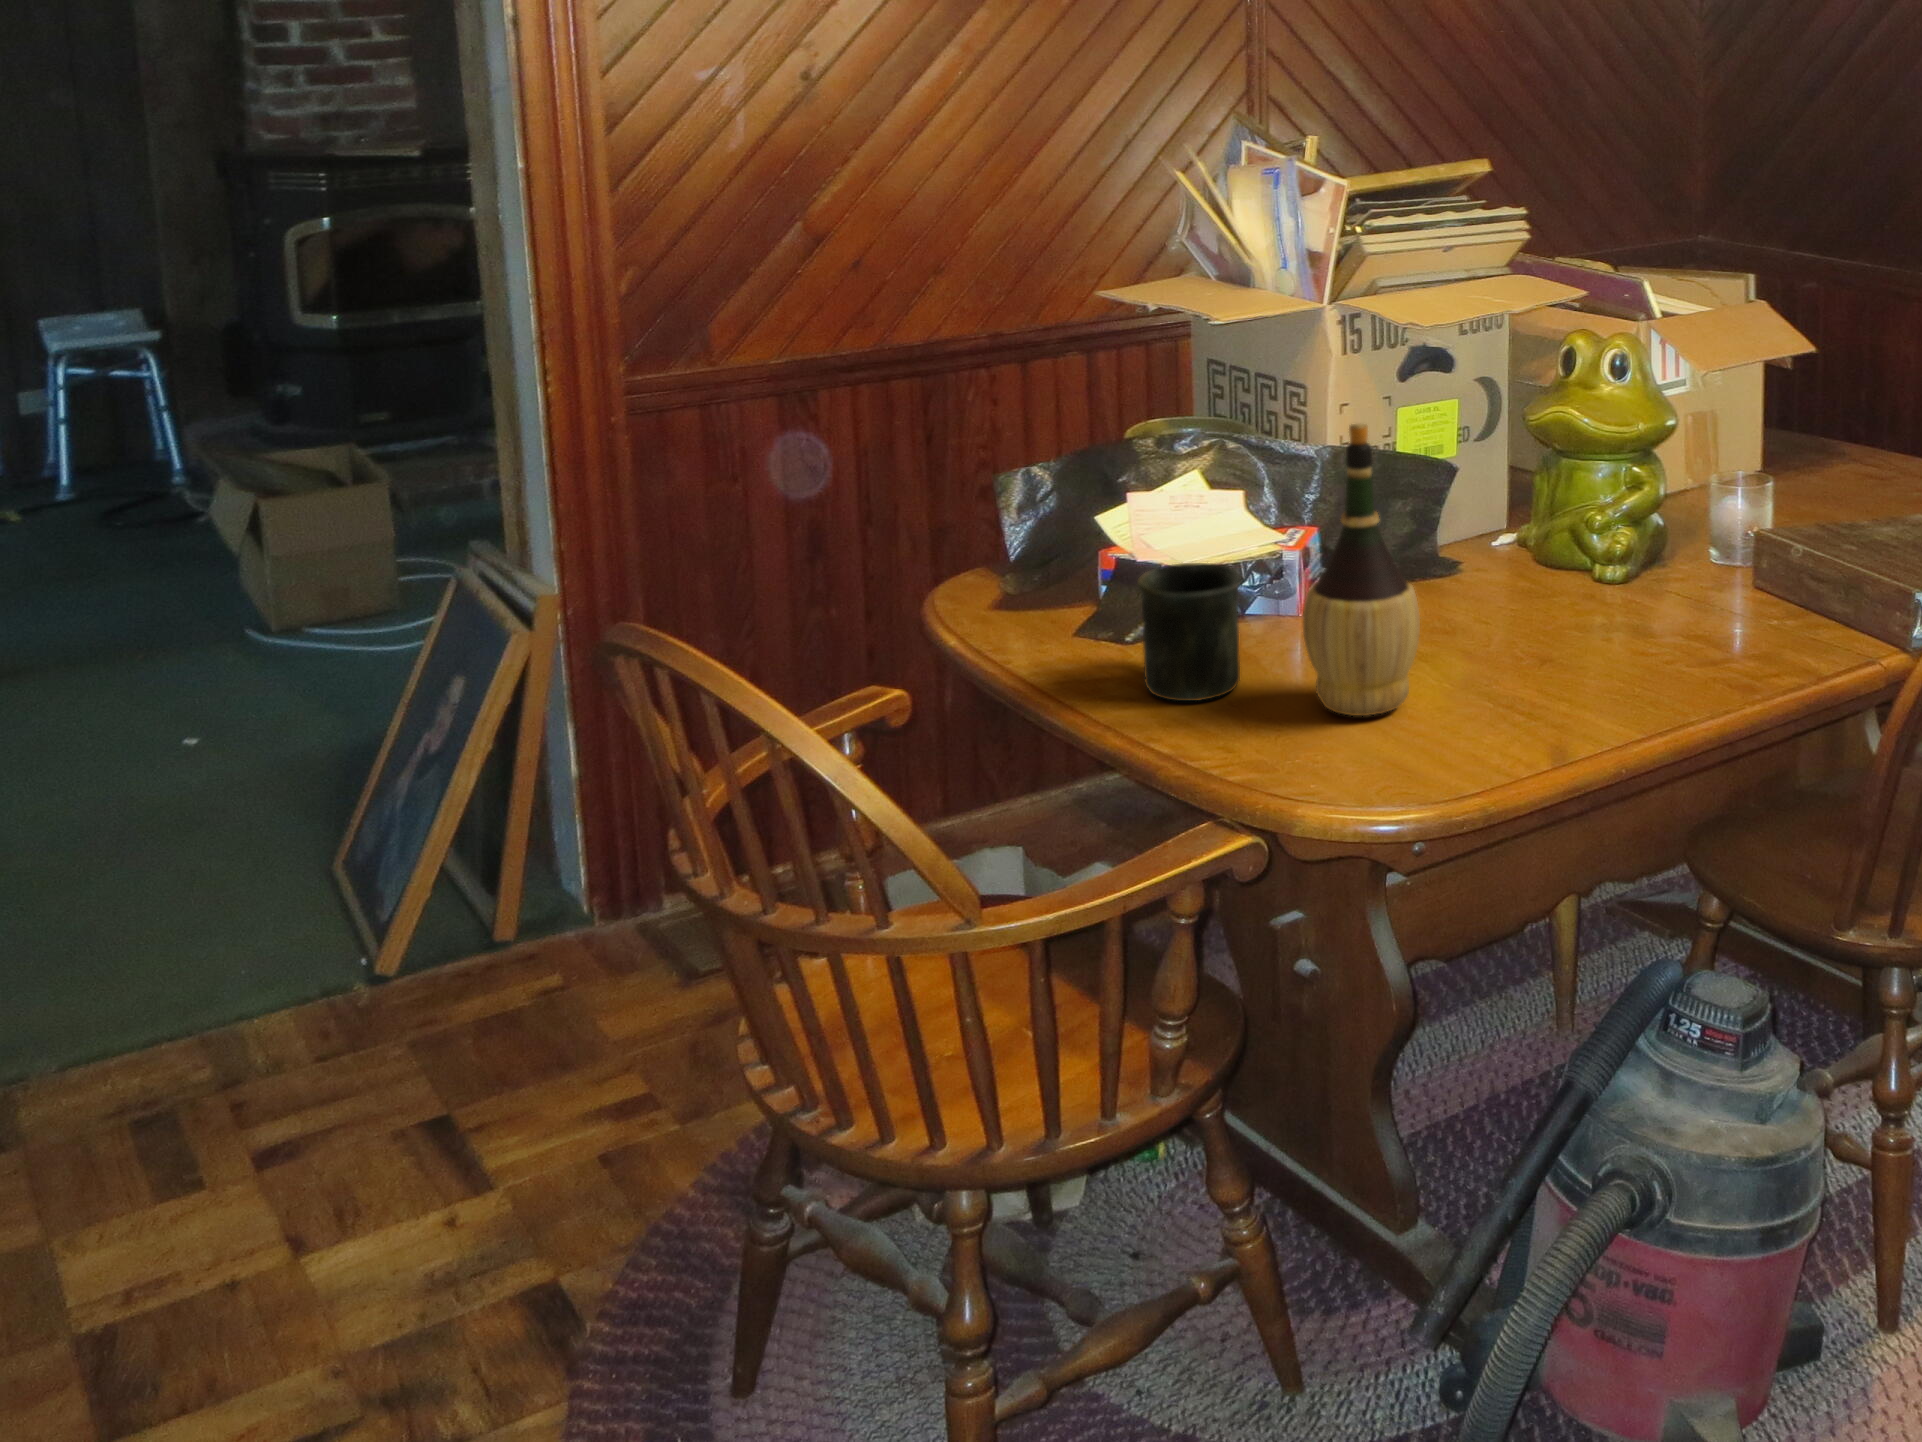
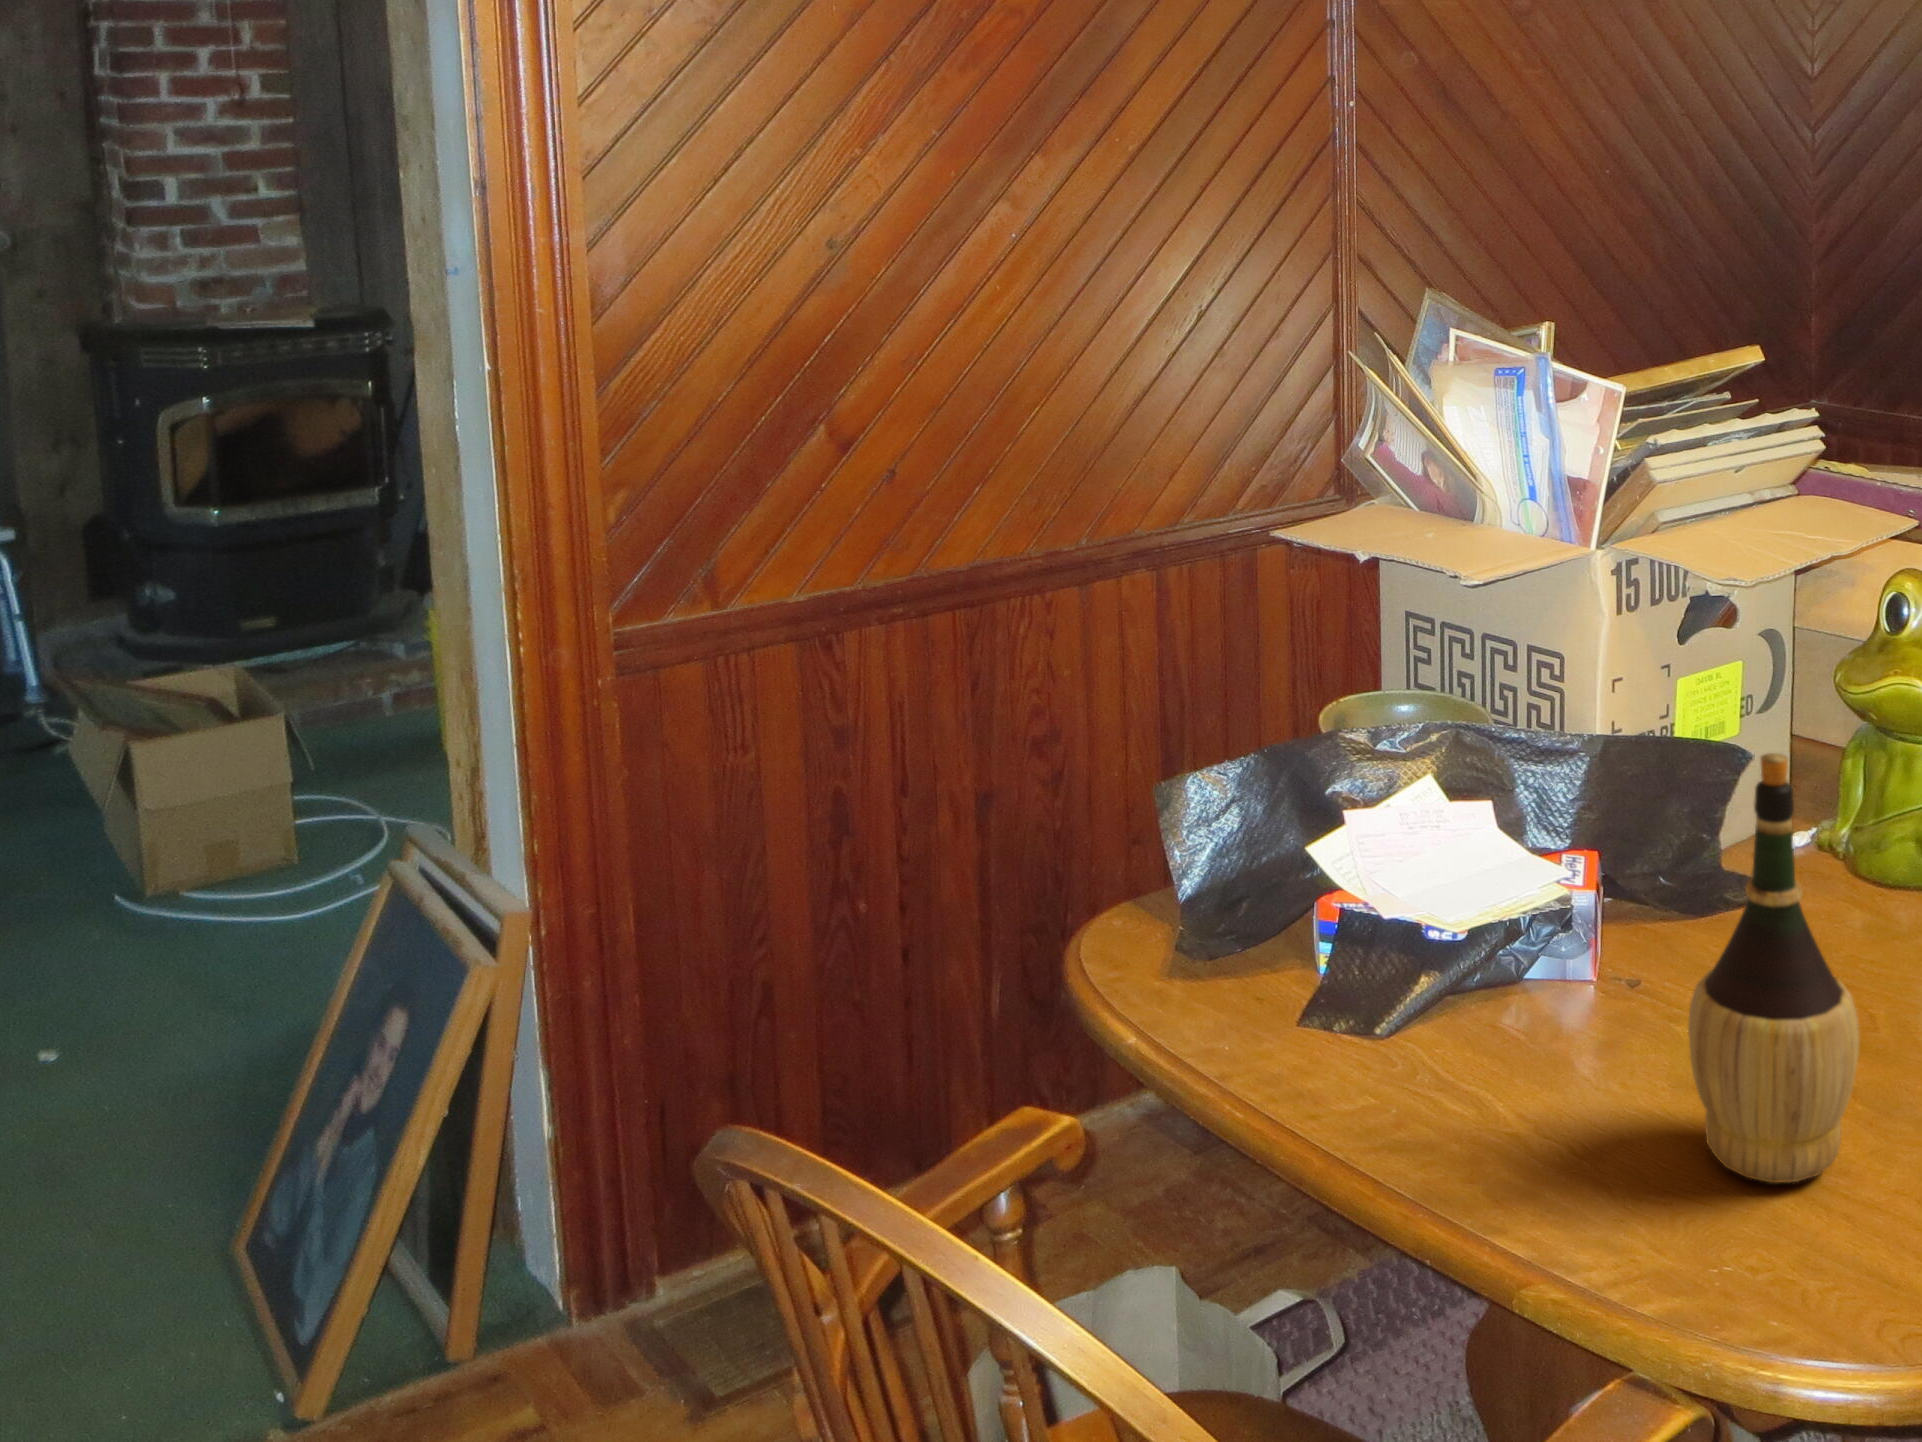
mug: present [1137,563,1241,701] -> none [1433,940,1582,1156]

